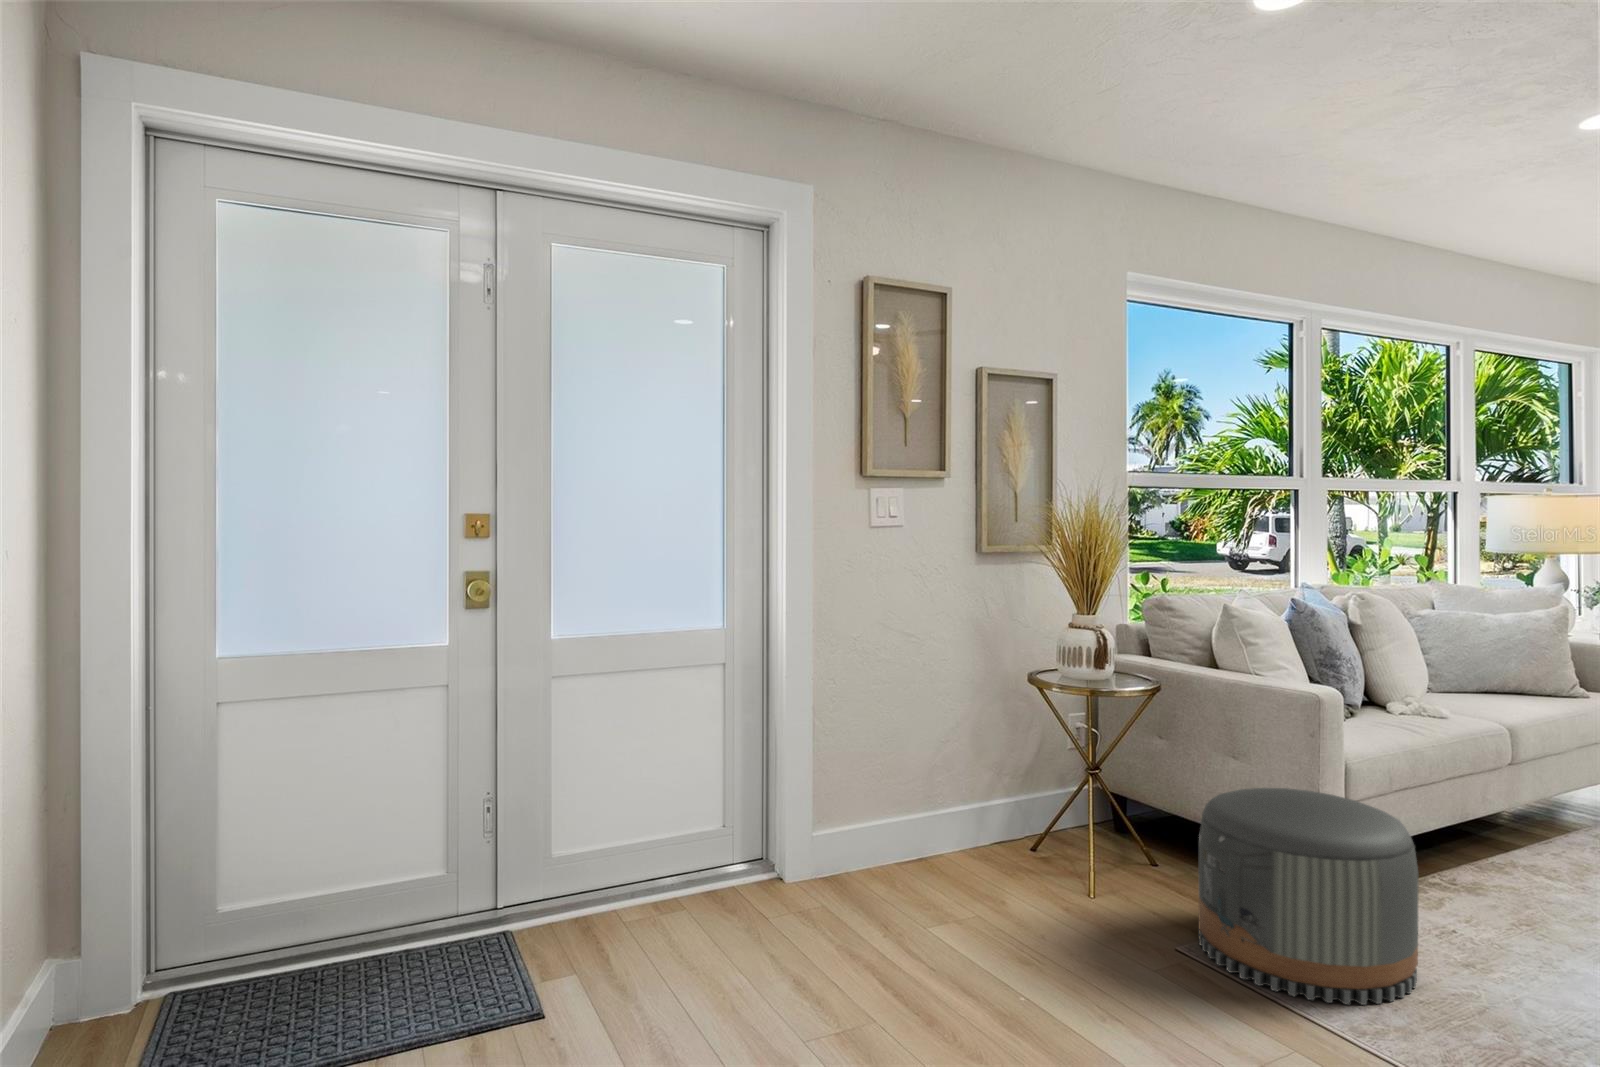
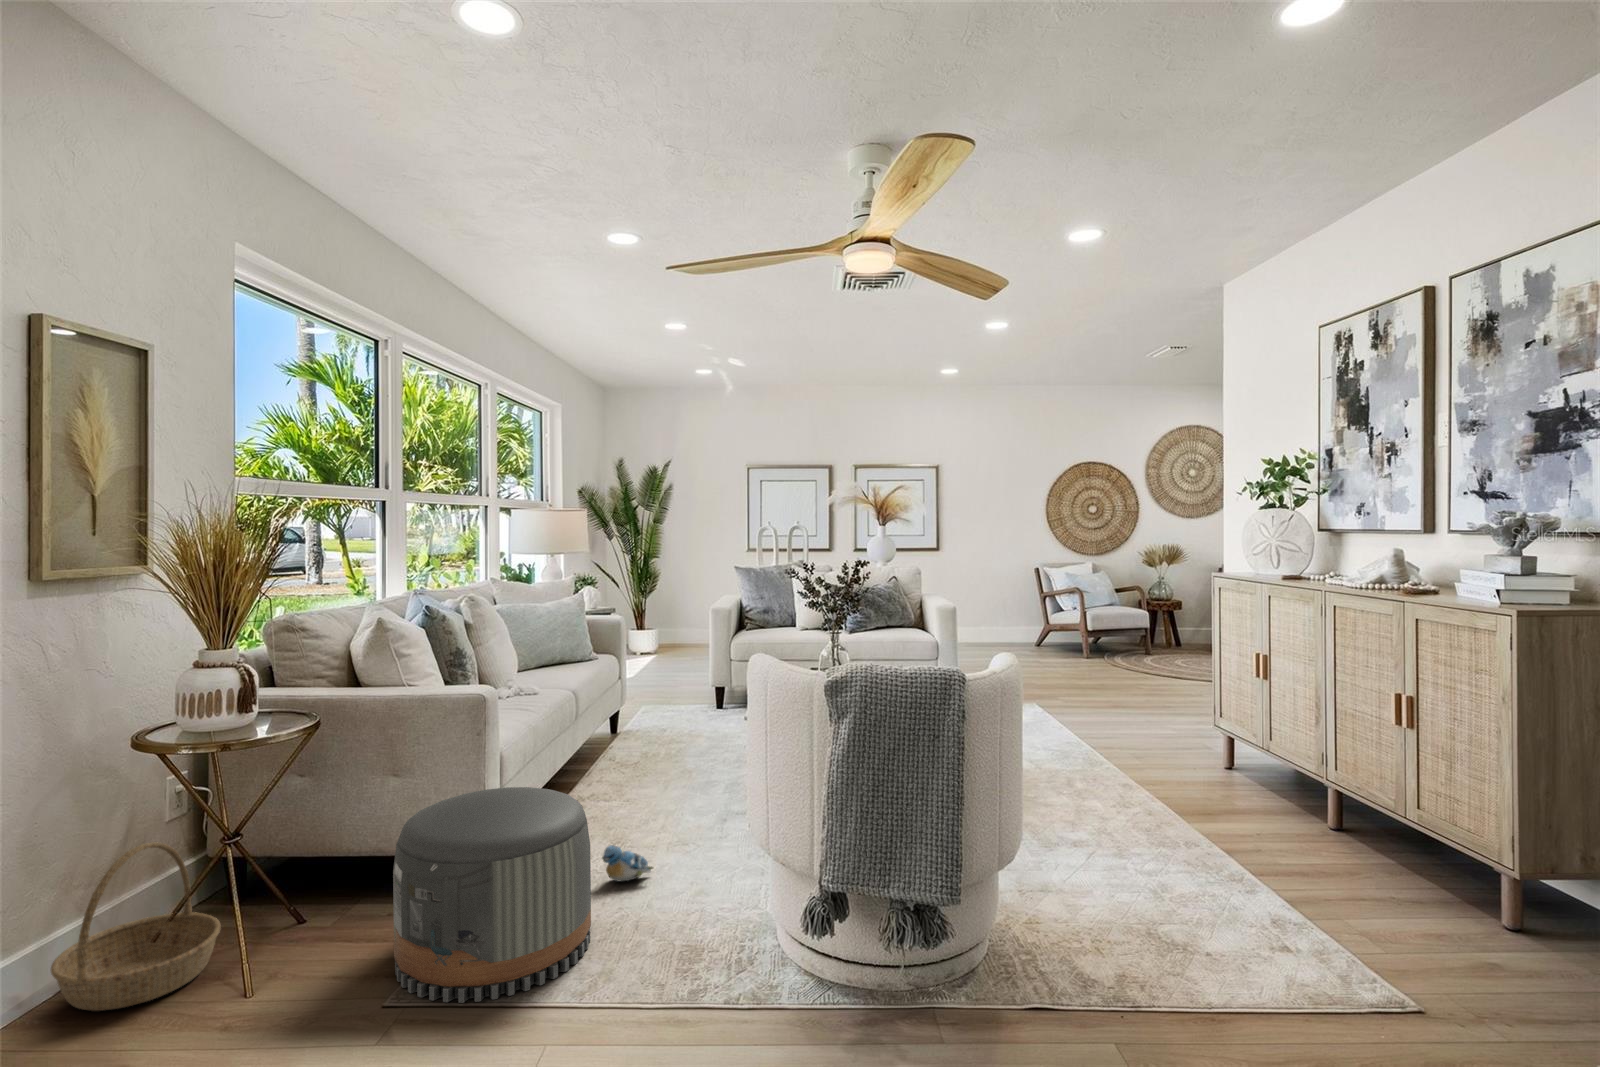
basket: none [981,757,1085,875] -> present [51,842,221,1011]
plush toy: none [1466,908,1550,963] -> present [602,845,653,881]

